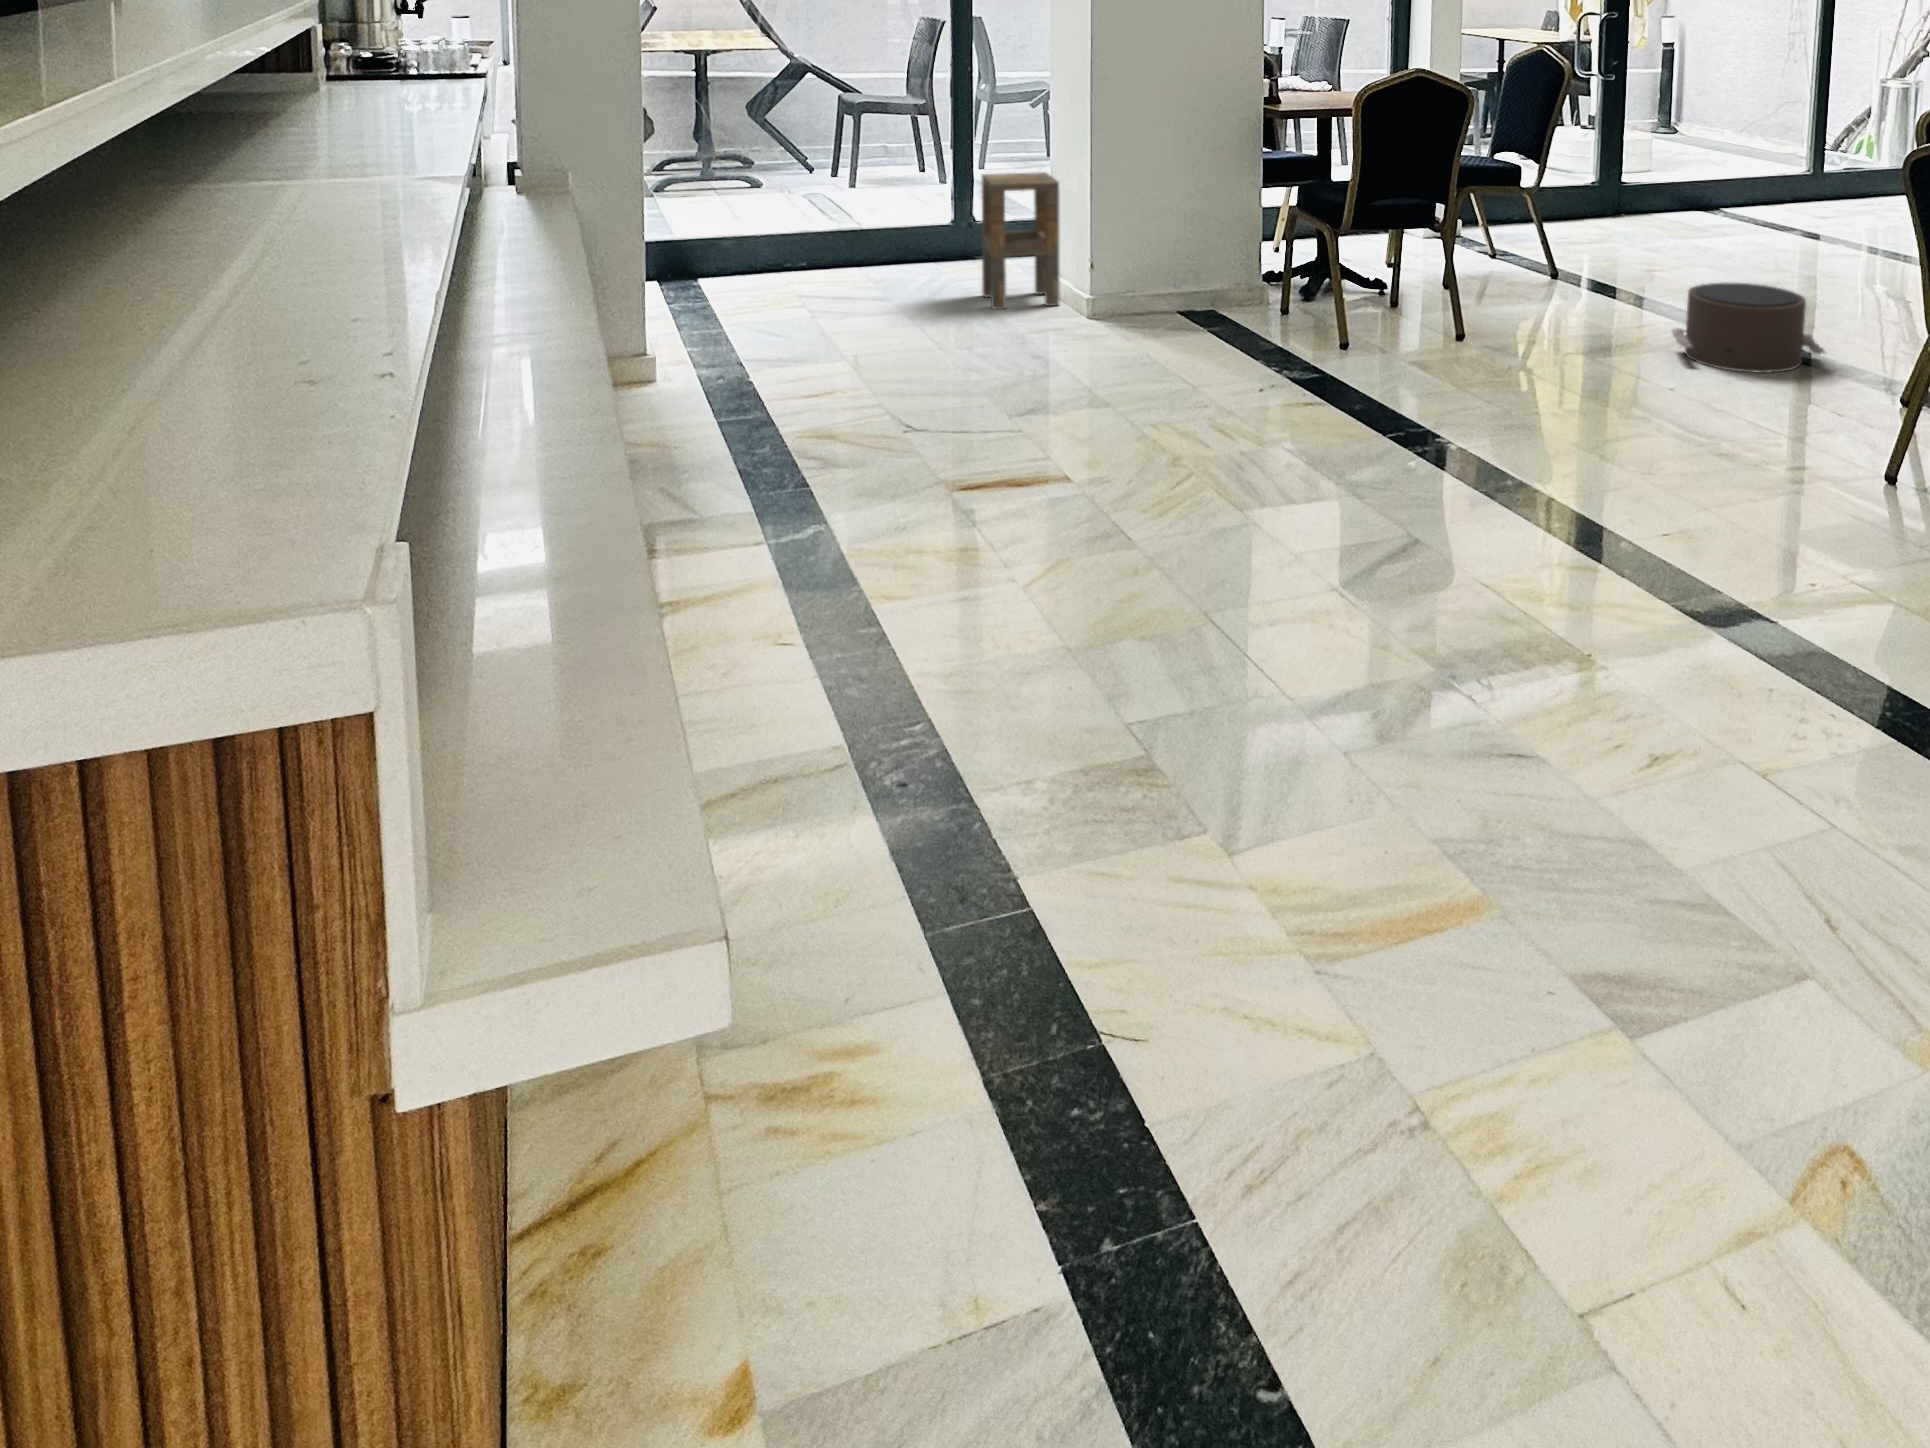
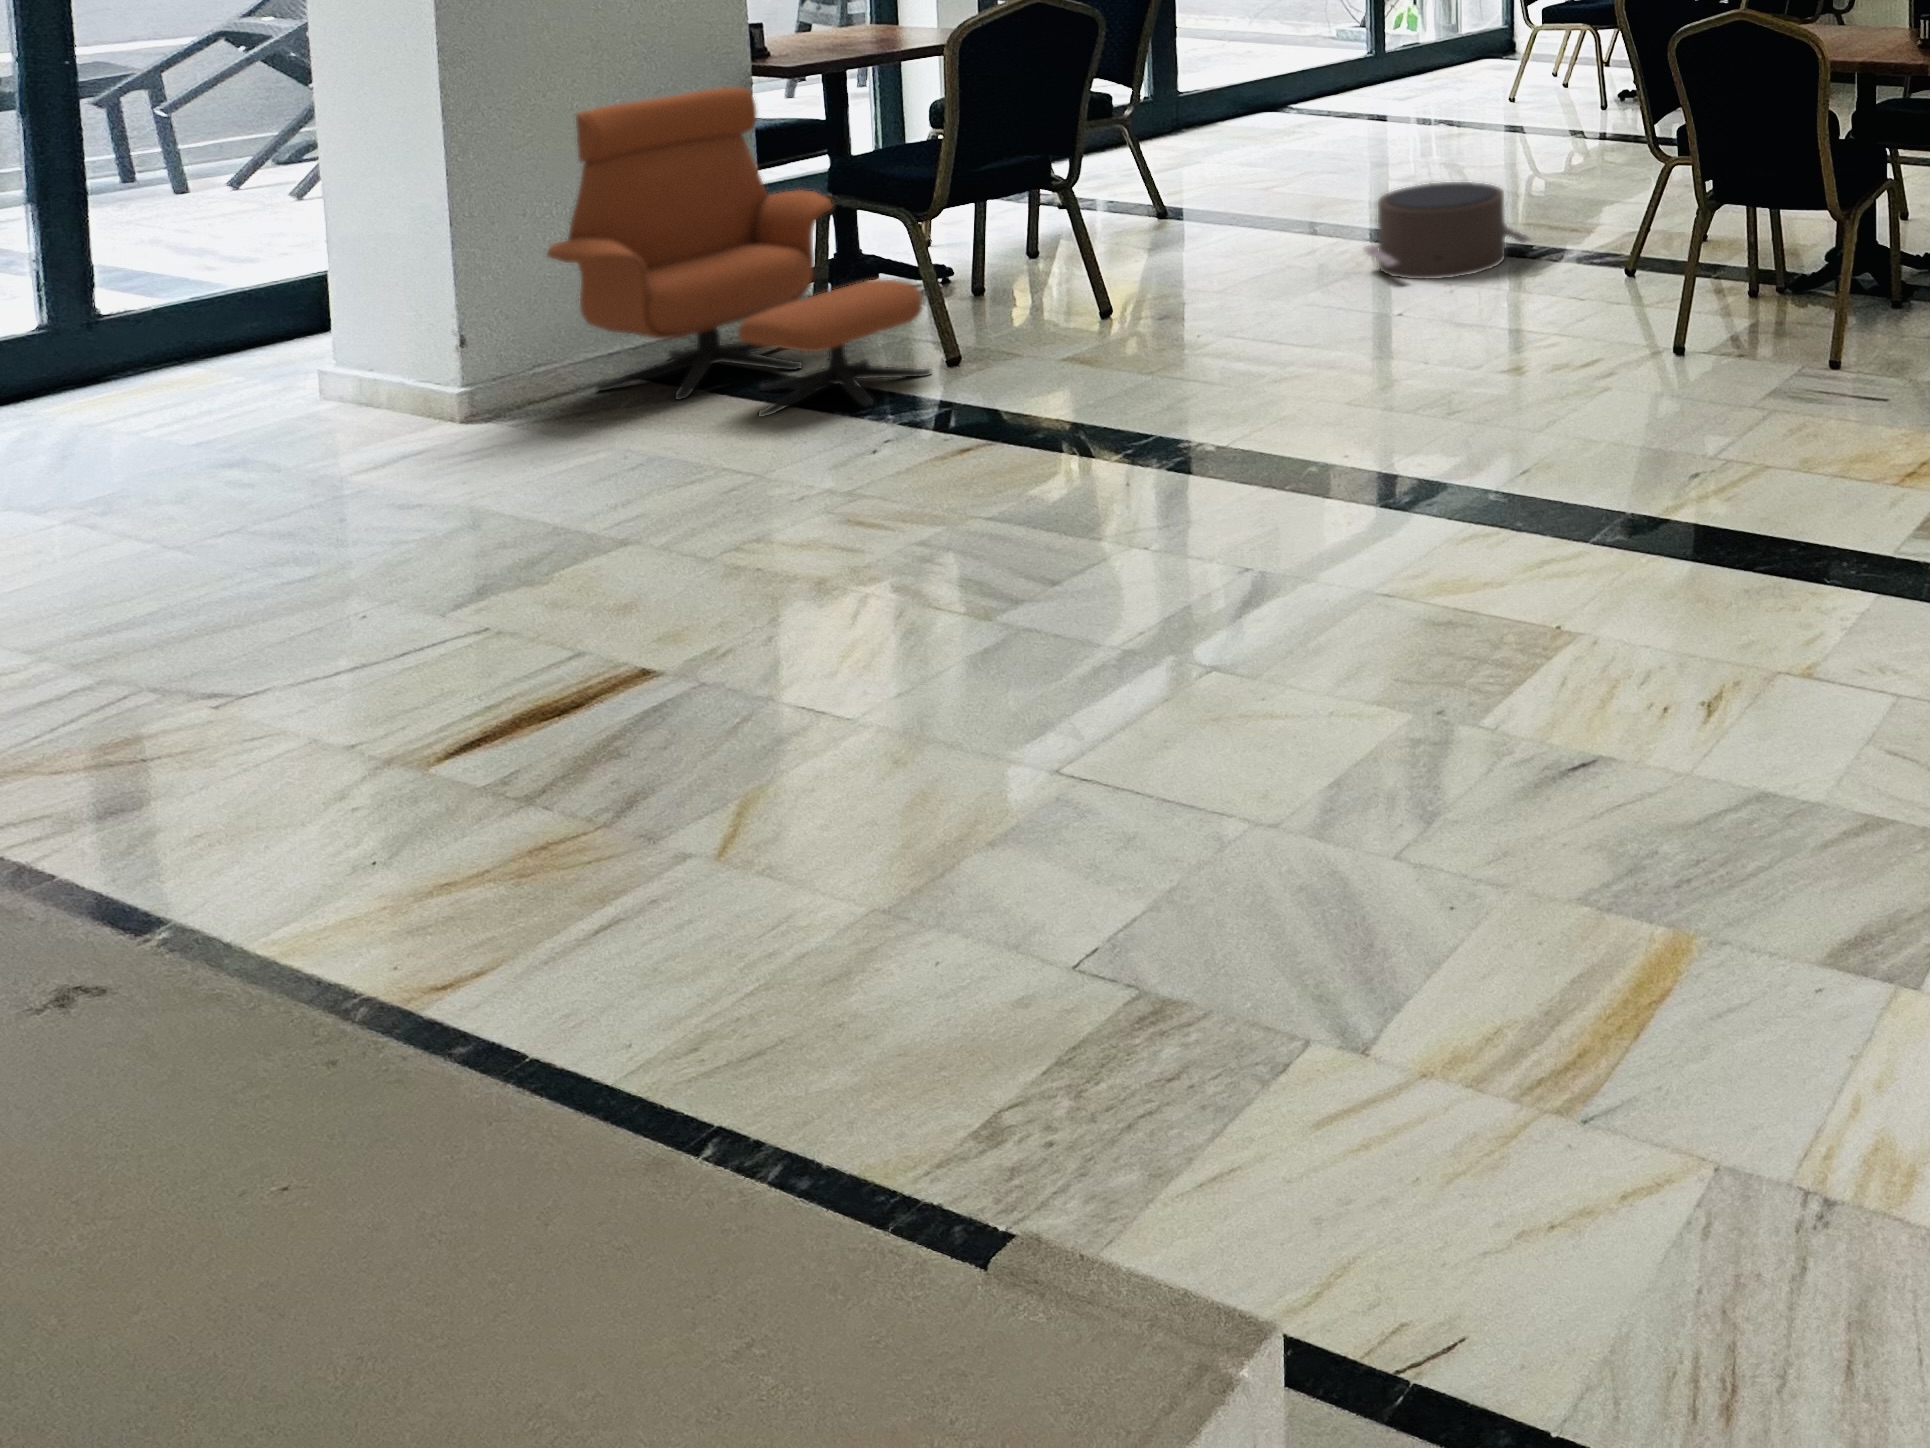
lounge chair: none [1132,122,1327,364] -> present [547,87,931,417]
side table: present [981,172,1060,309] -> none [172,210,384,450]

